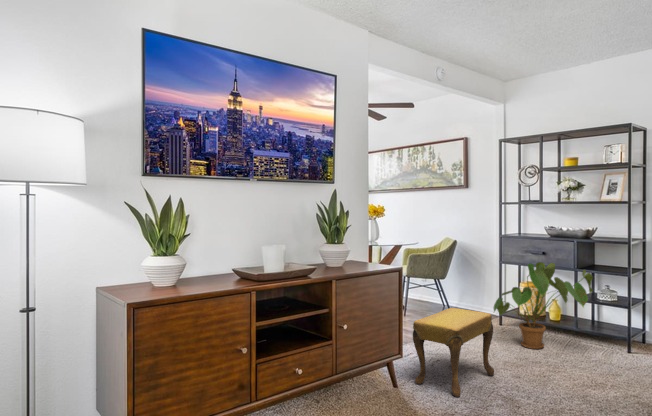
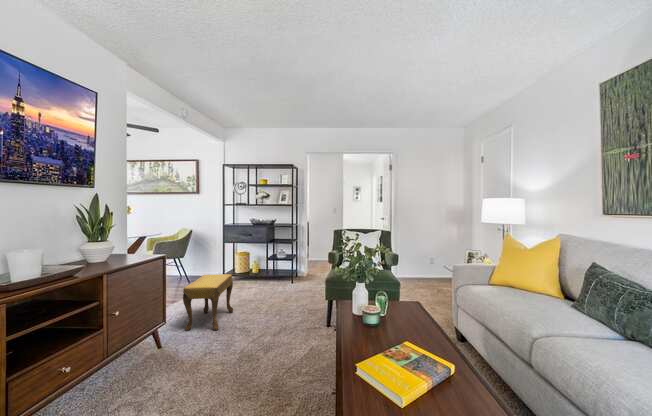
house plant: present [494,262,593,349] -> none [225,240,278,292]

